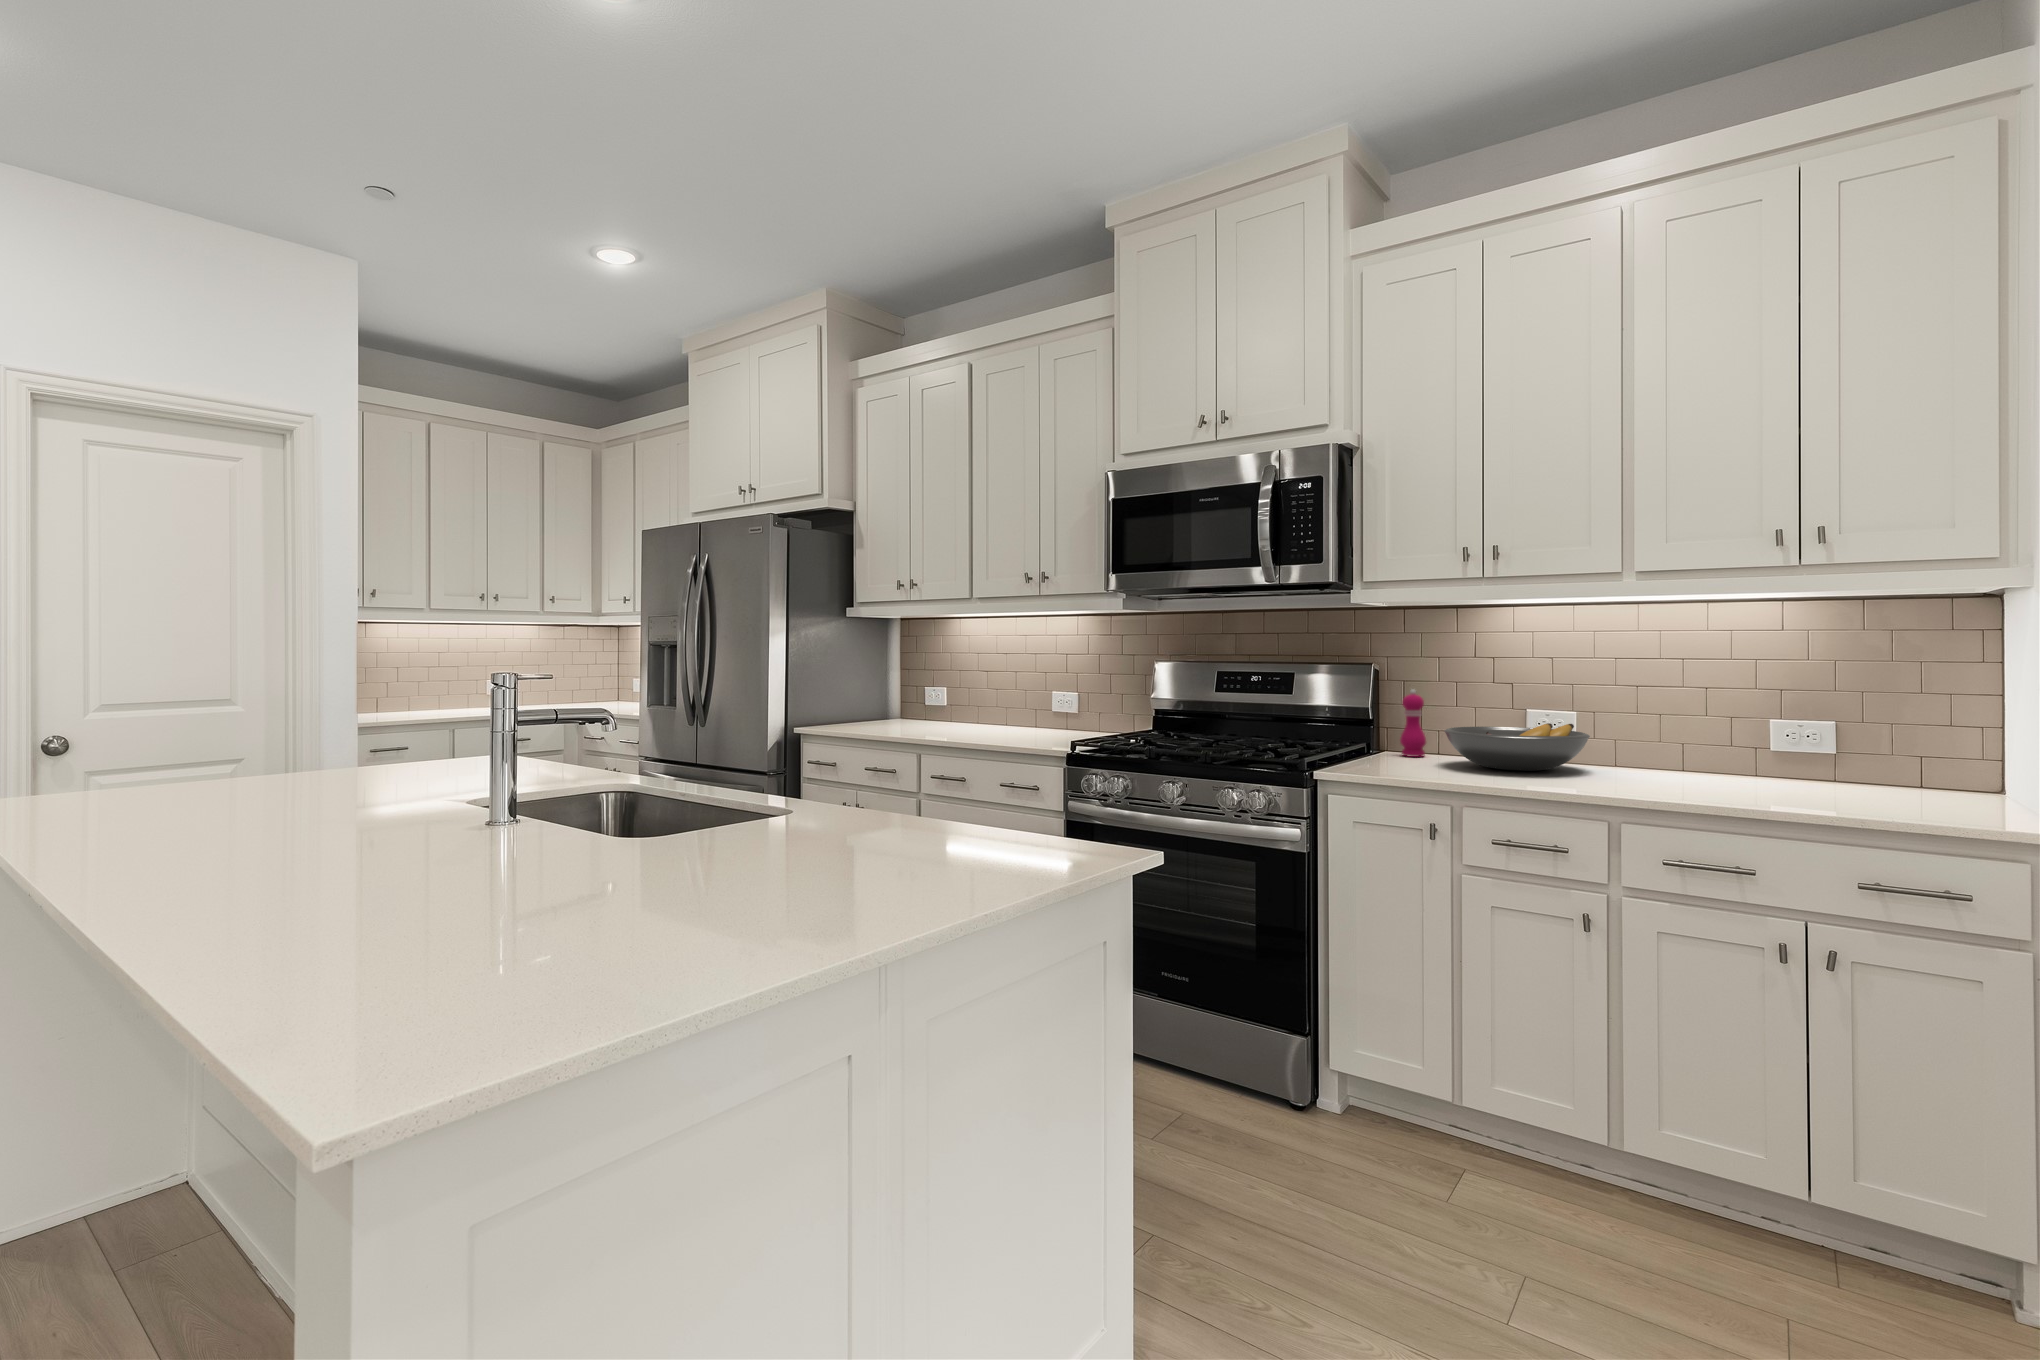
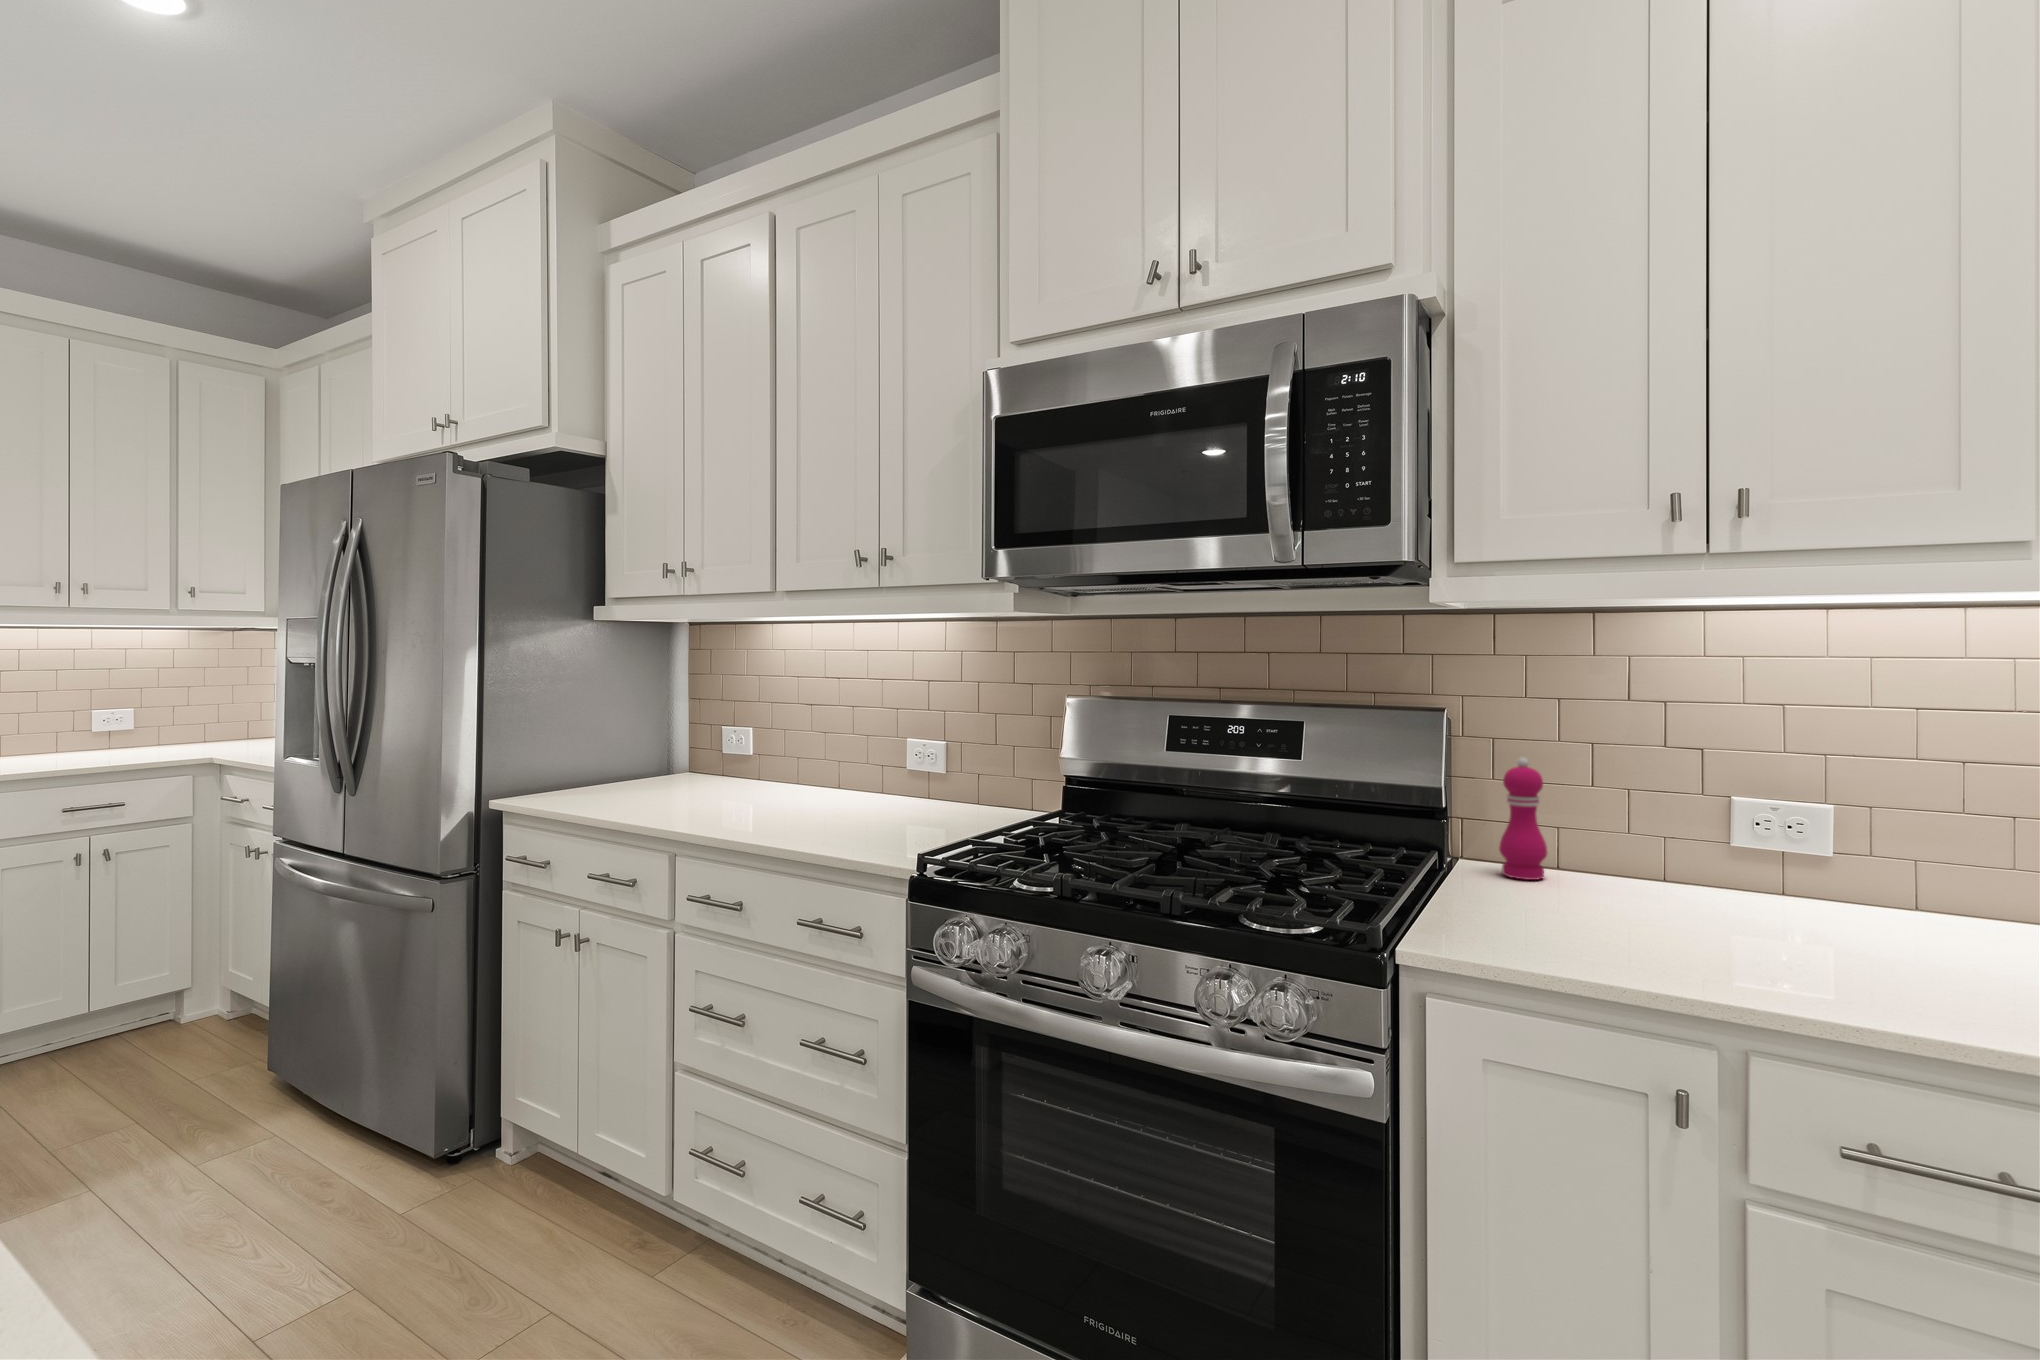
fruit bowl: present [1444,723,1590,771] -> none [1603,830,1907,932]

